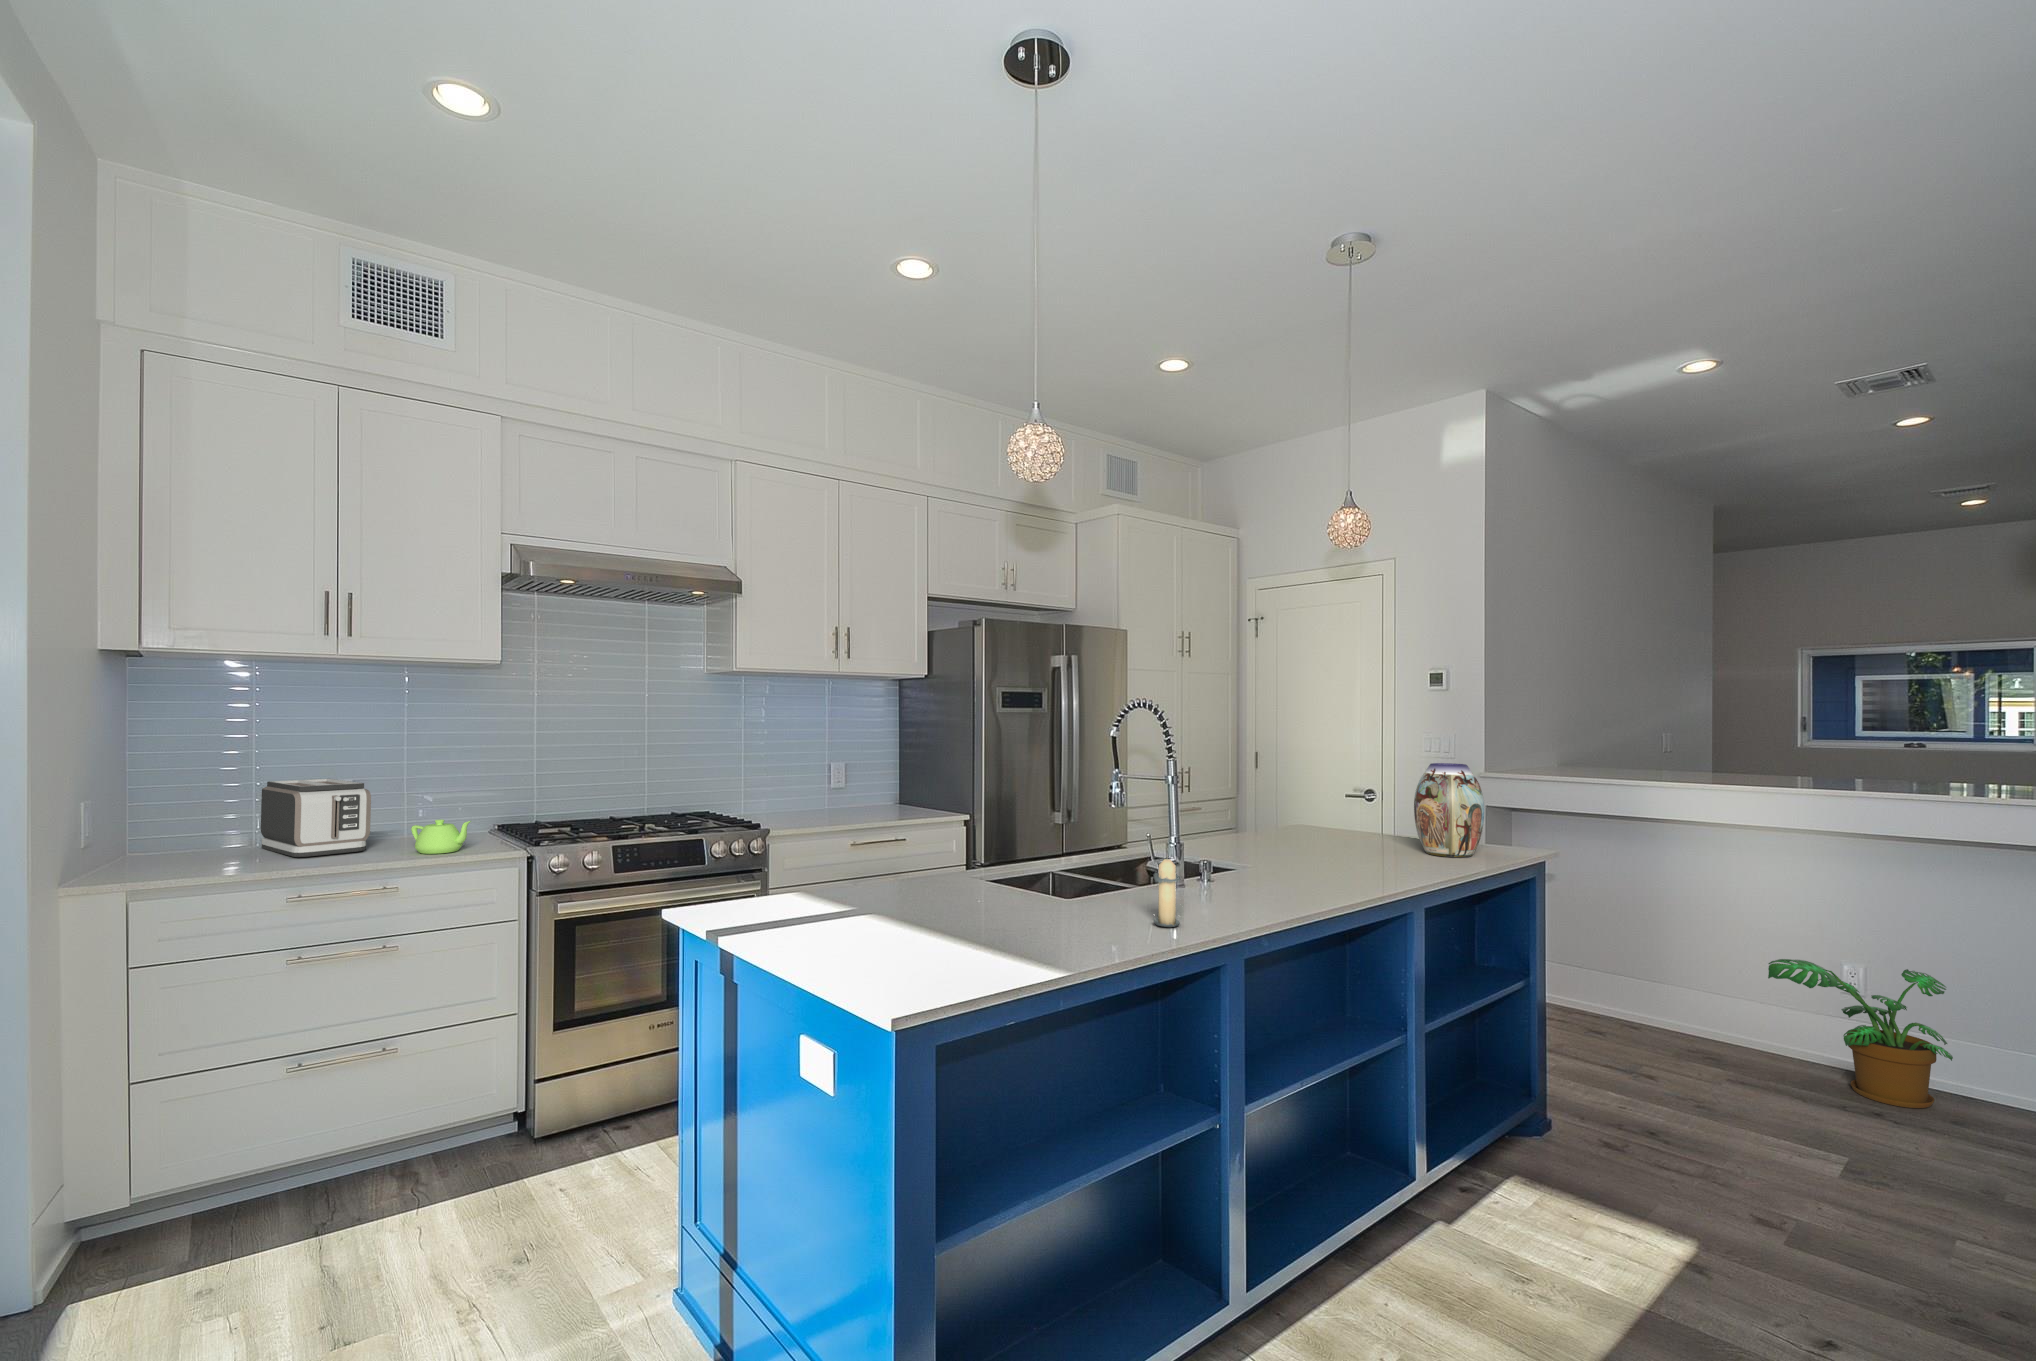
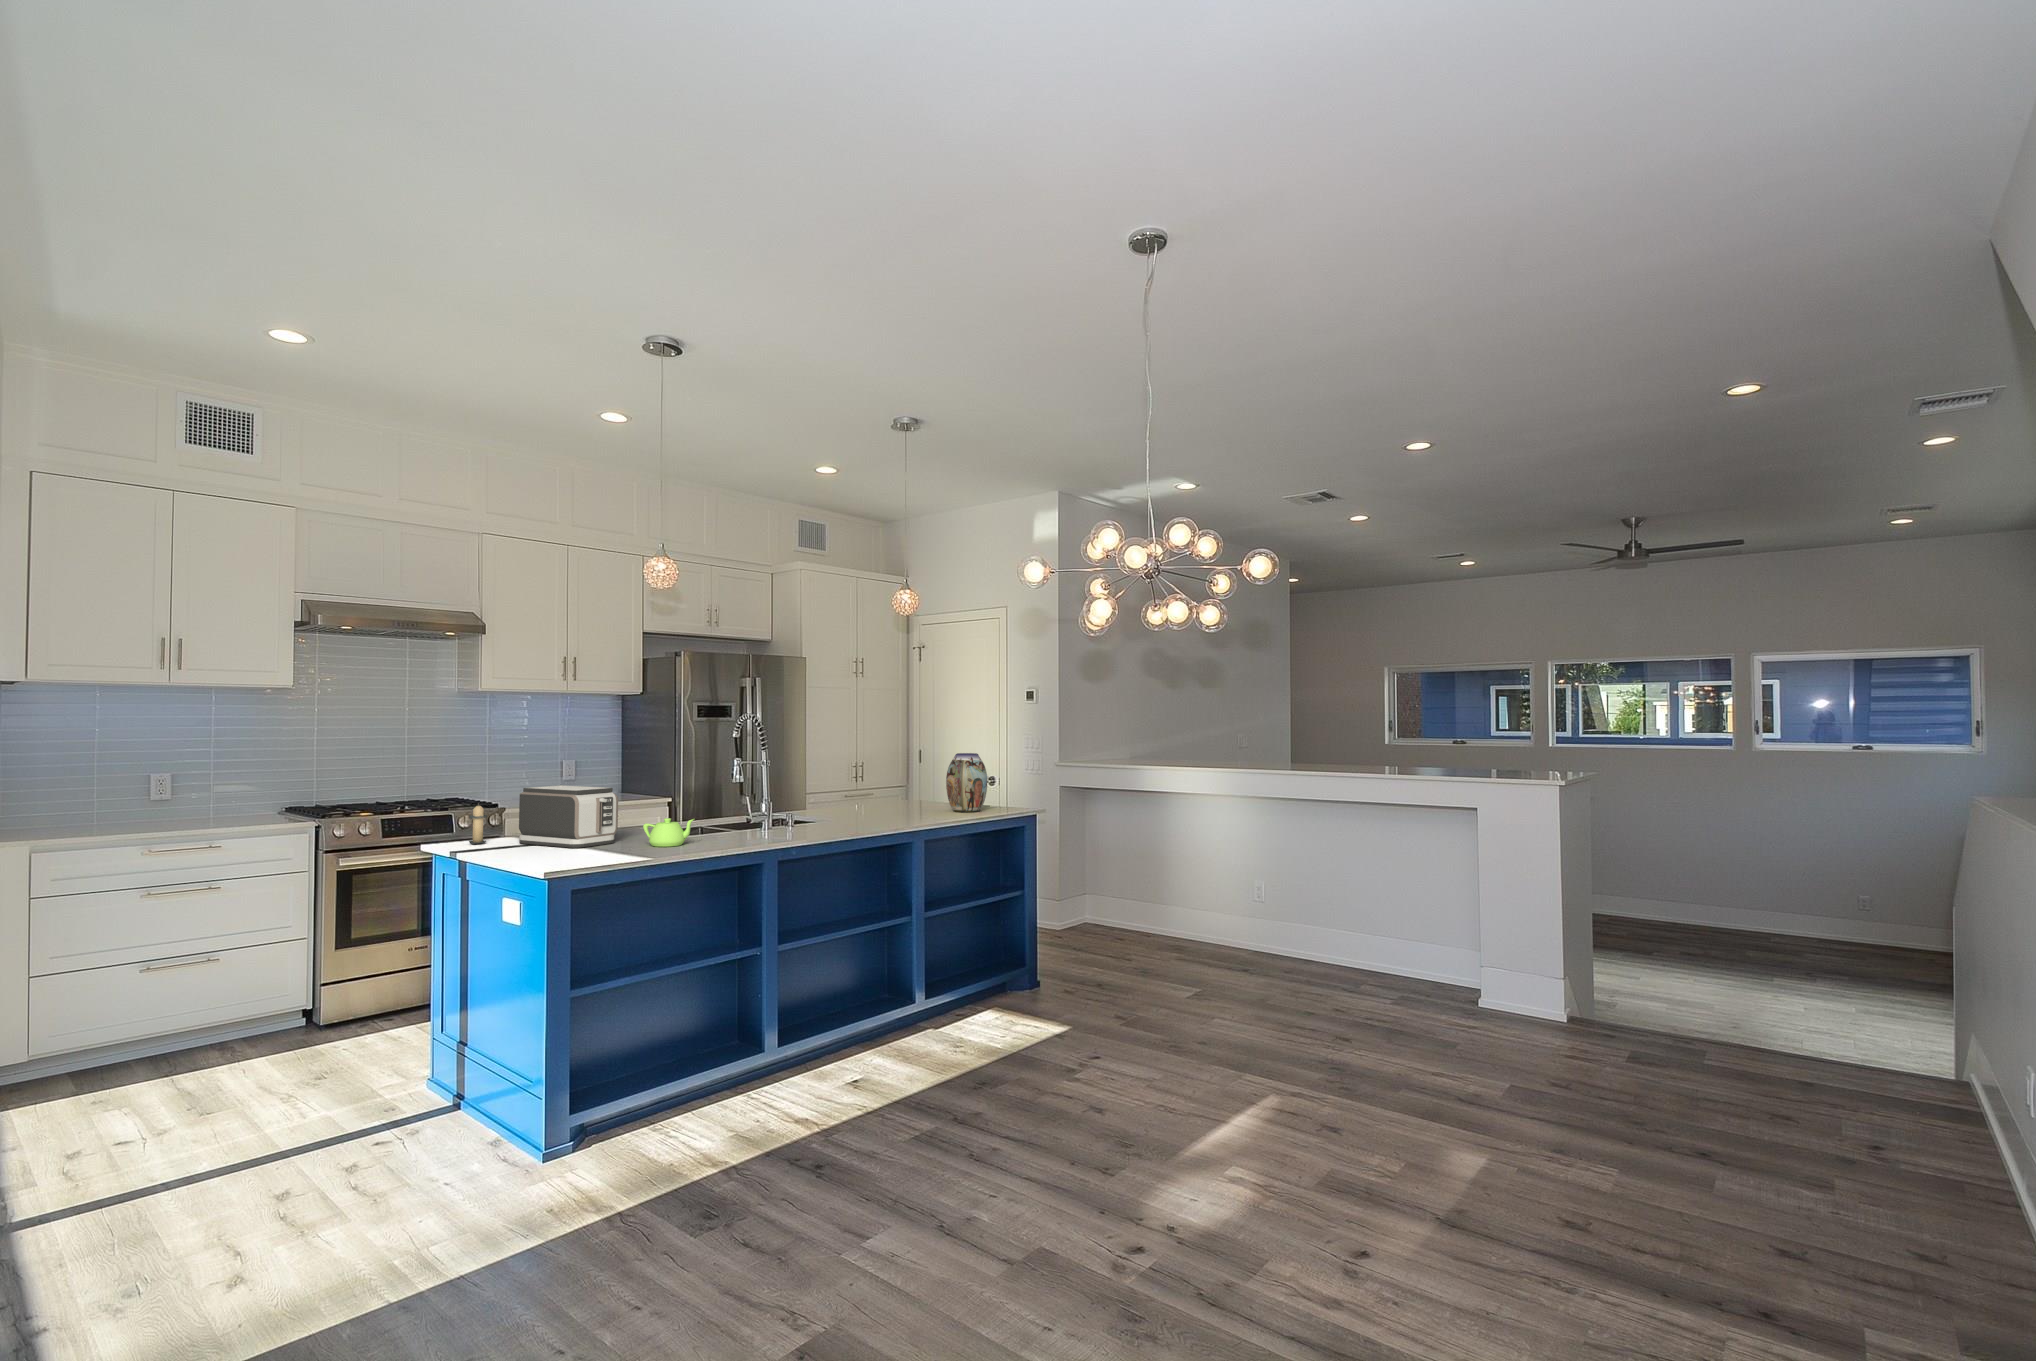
toaster: present [261,779,371,857] -> present [519,785,618,848]
teapot: present [411,819,471,854] -> present [643,818,694,847]
candle: present [1153,854,1181,927] -> present [469,803,487,844]
potted plant: present [1768,959,1953,1108] -> none [1207,881,1311,969]

